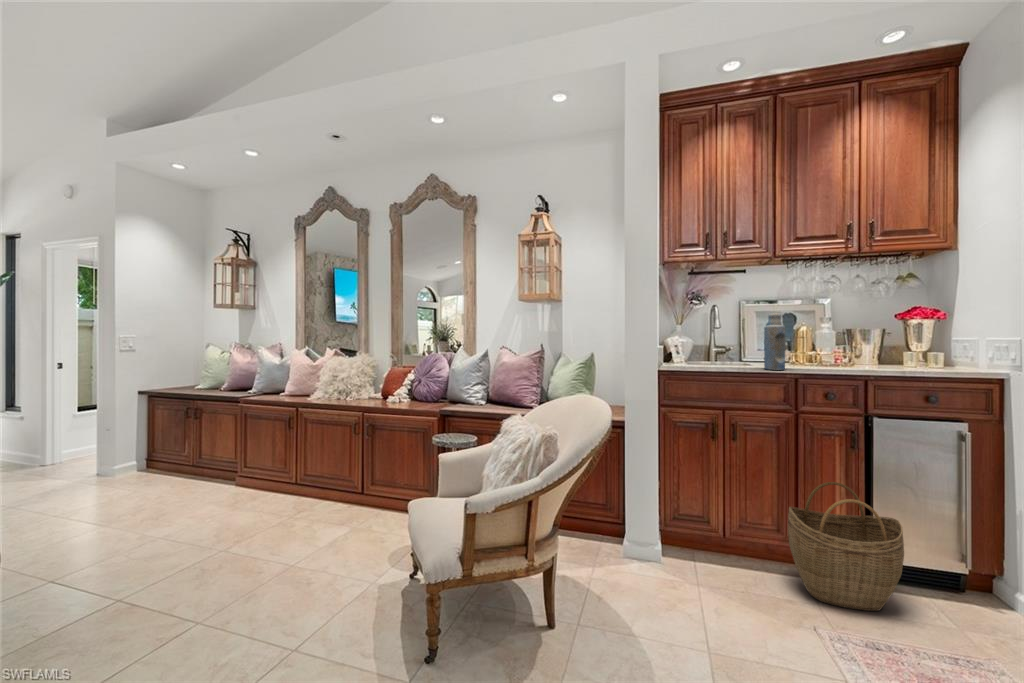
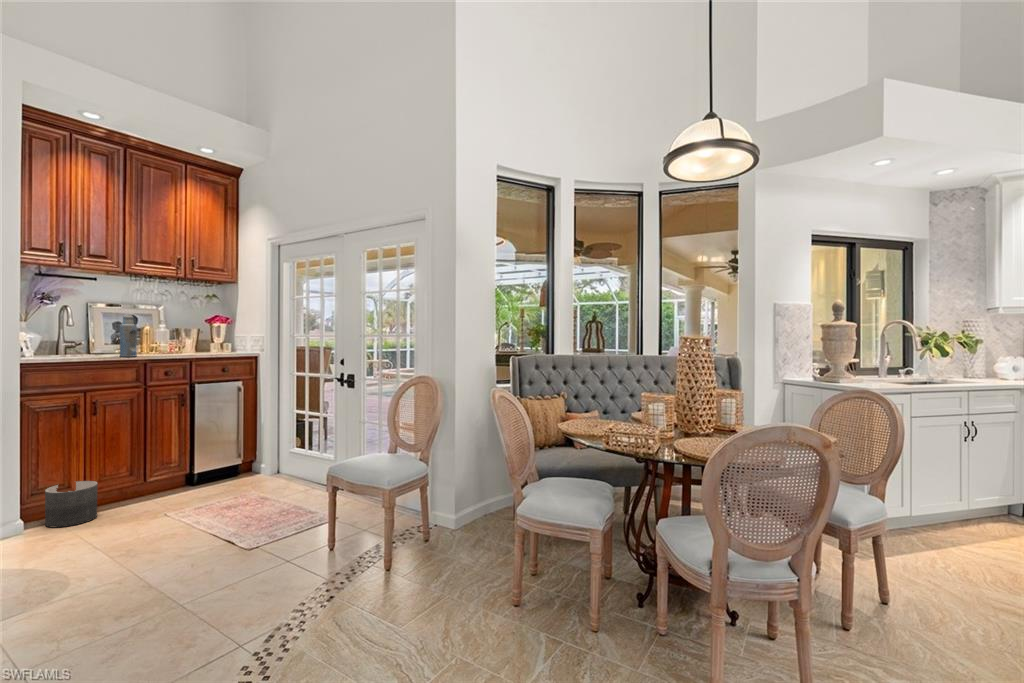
woven basket: present [788,482,904,611] -> none [140,429,213,505]
planter: none [681,520,734,583] -> present [45,481,98,527]

